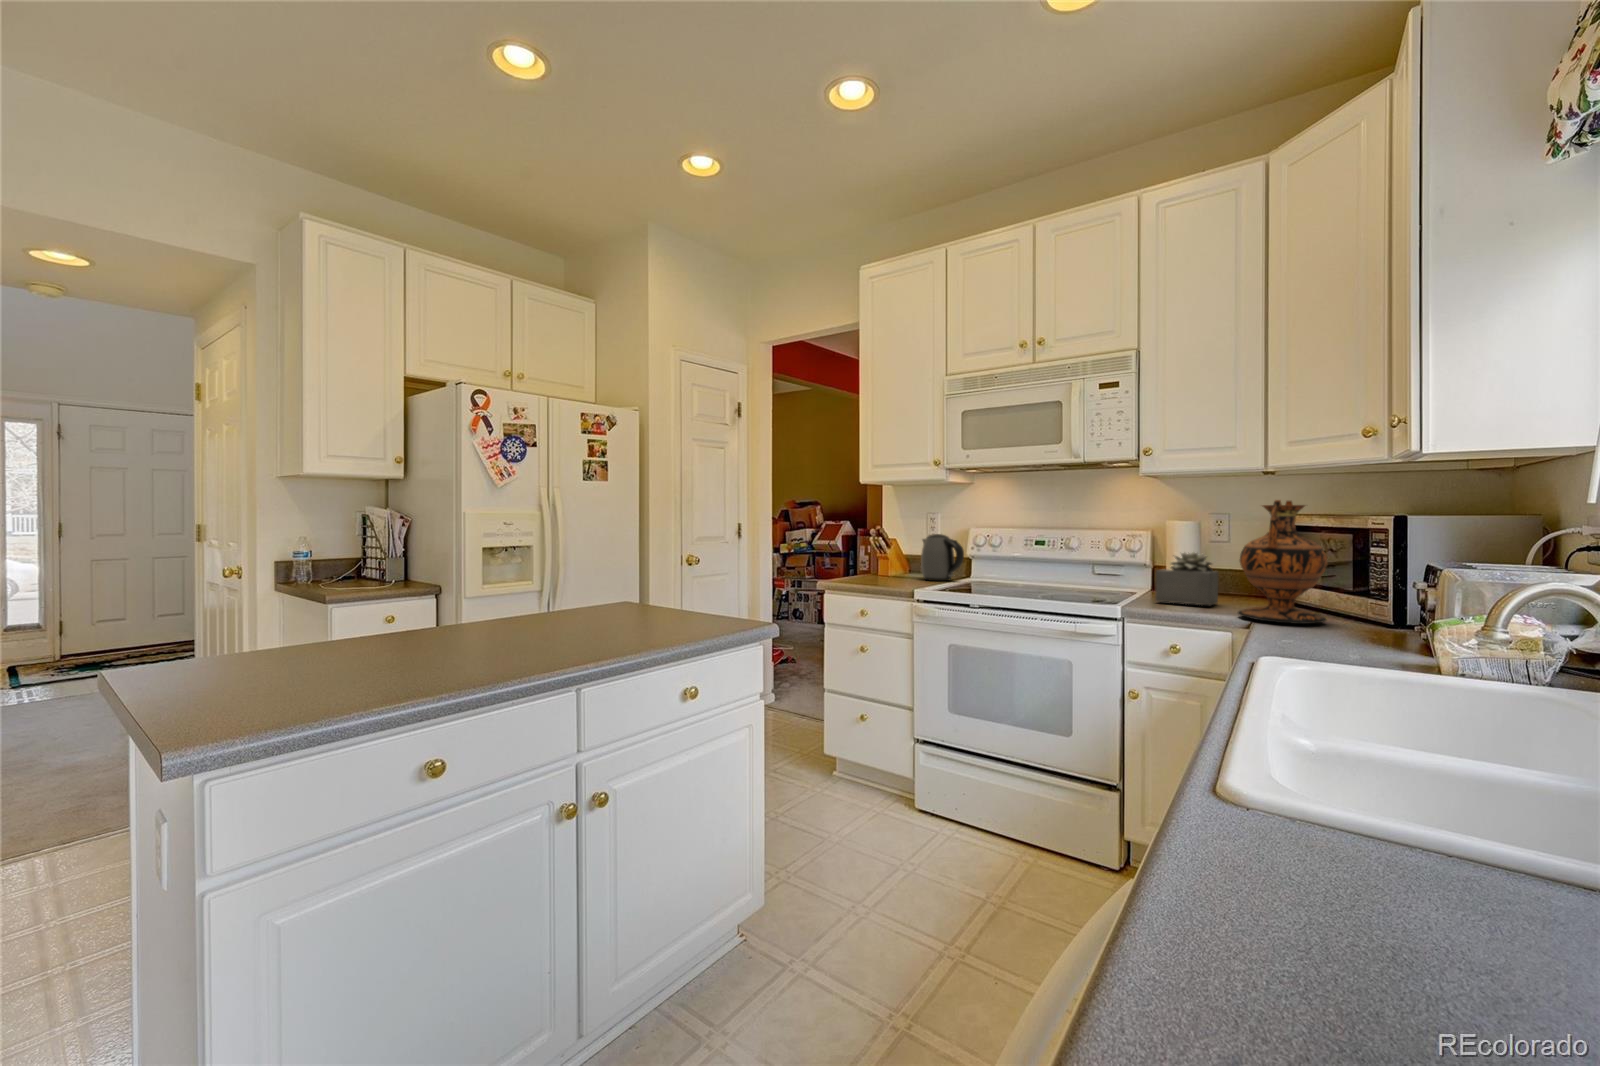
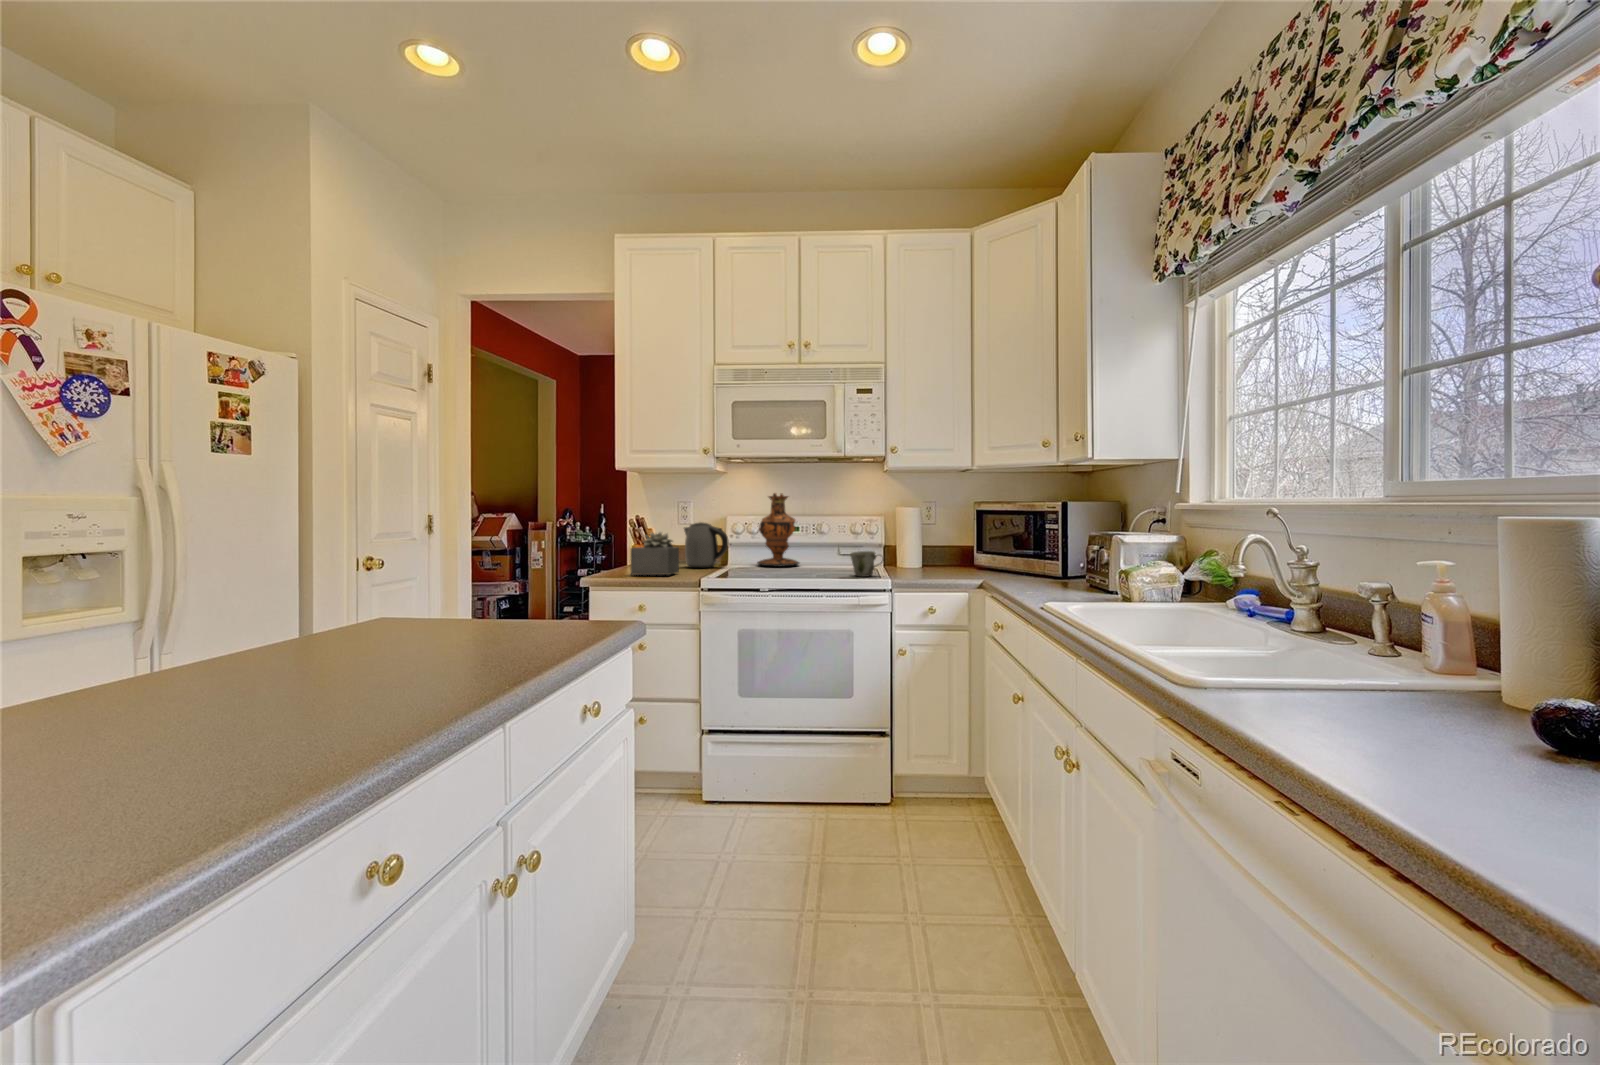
vase: present [1238,500,1327,624] -> present [757,493,799,567]
succulent plant: present [1155,552,1218,605] -> present [630,532,679,575]
mug: none [1076,572,1118,602] -> present [850,551,884,577]

